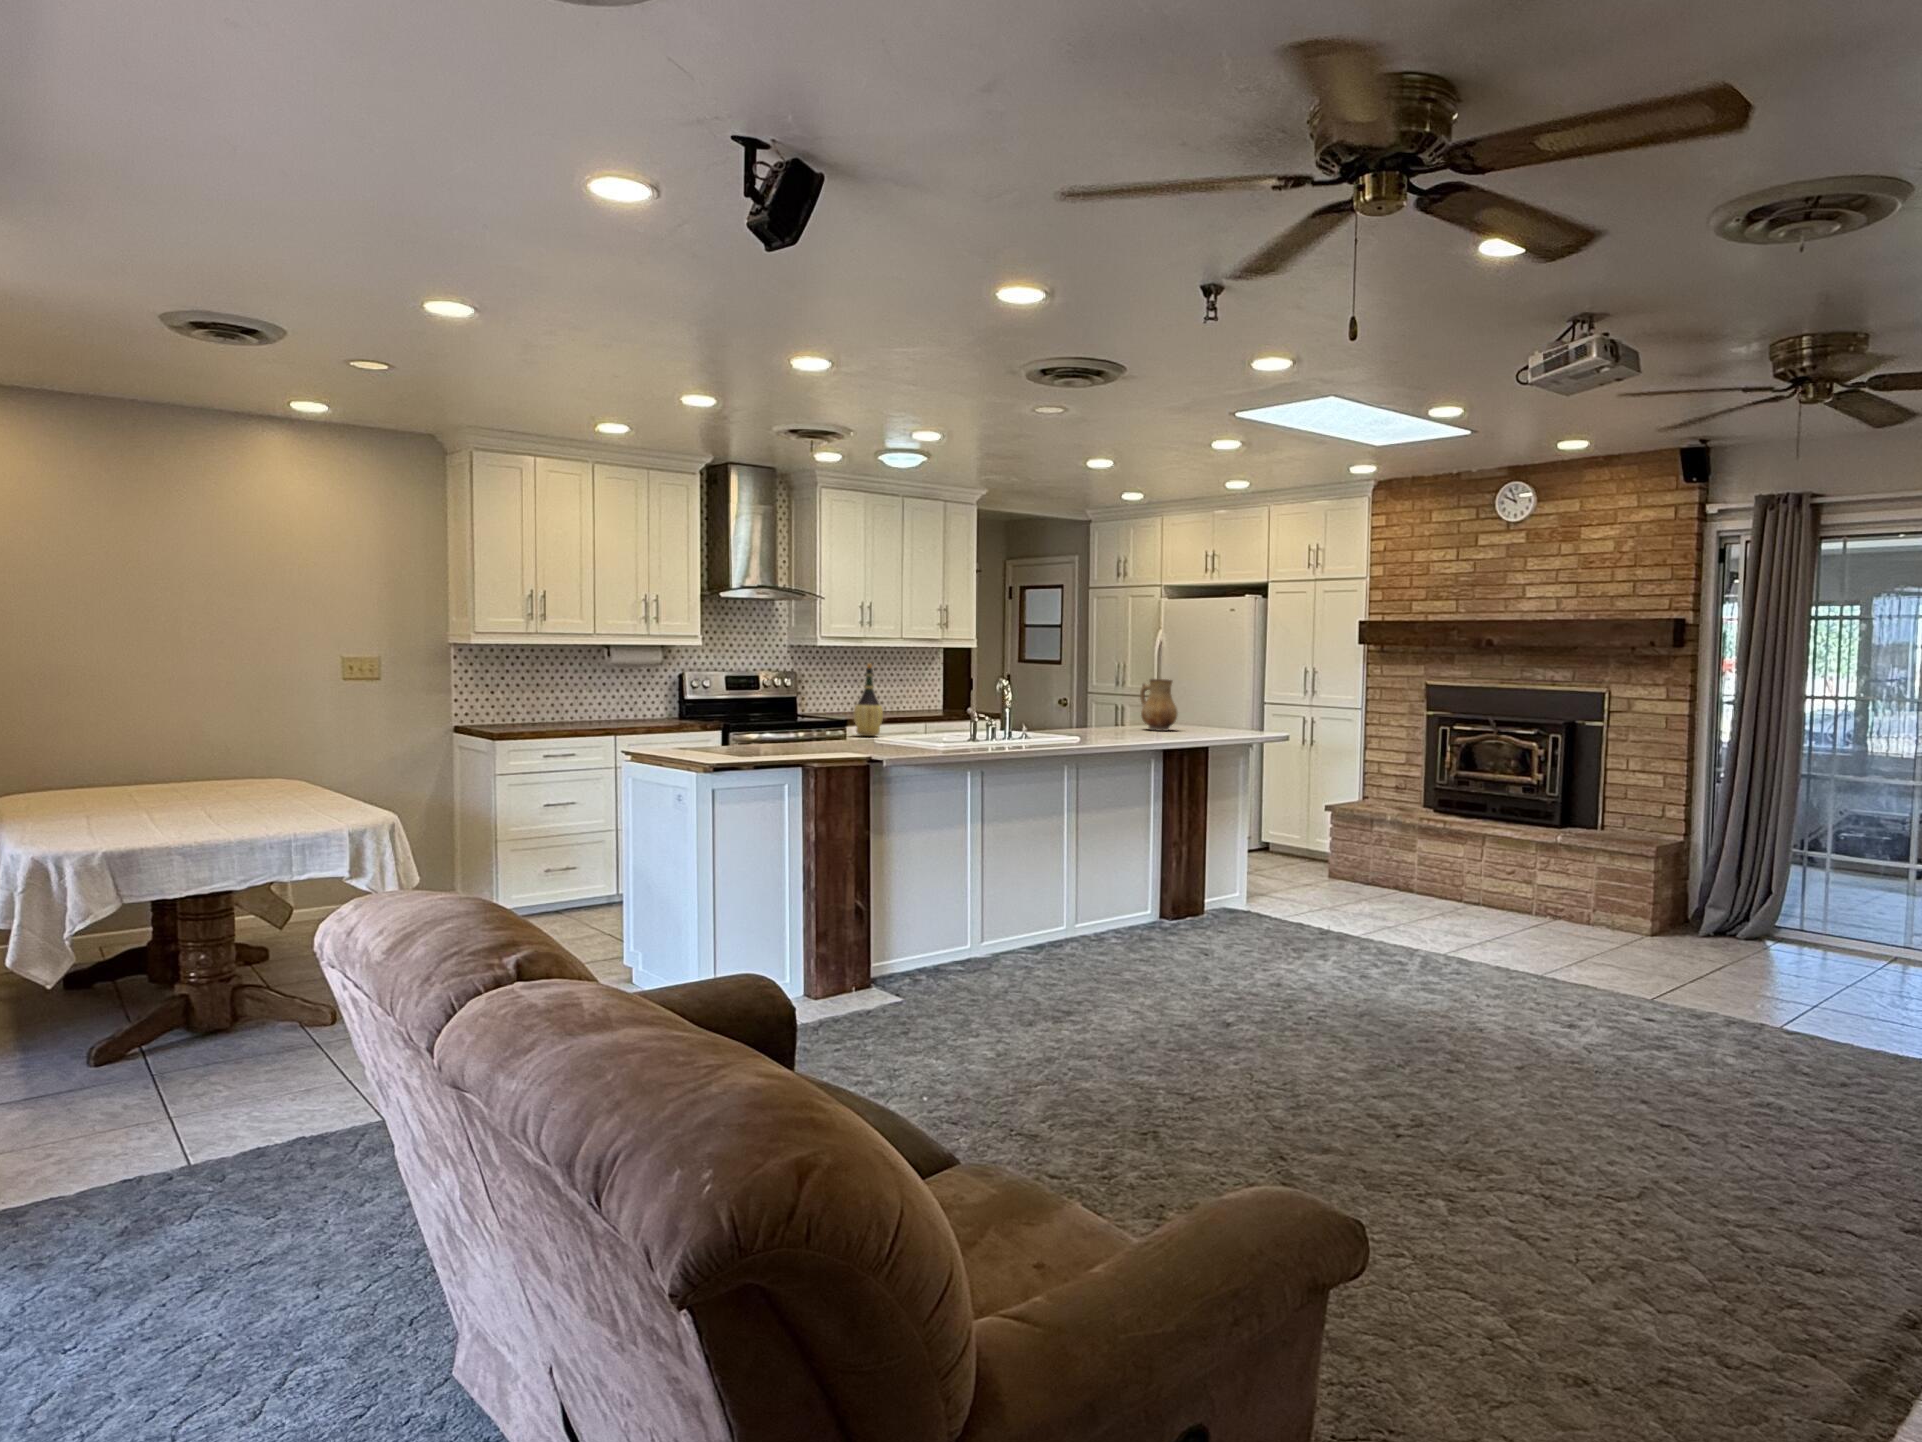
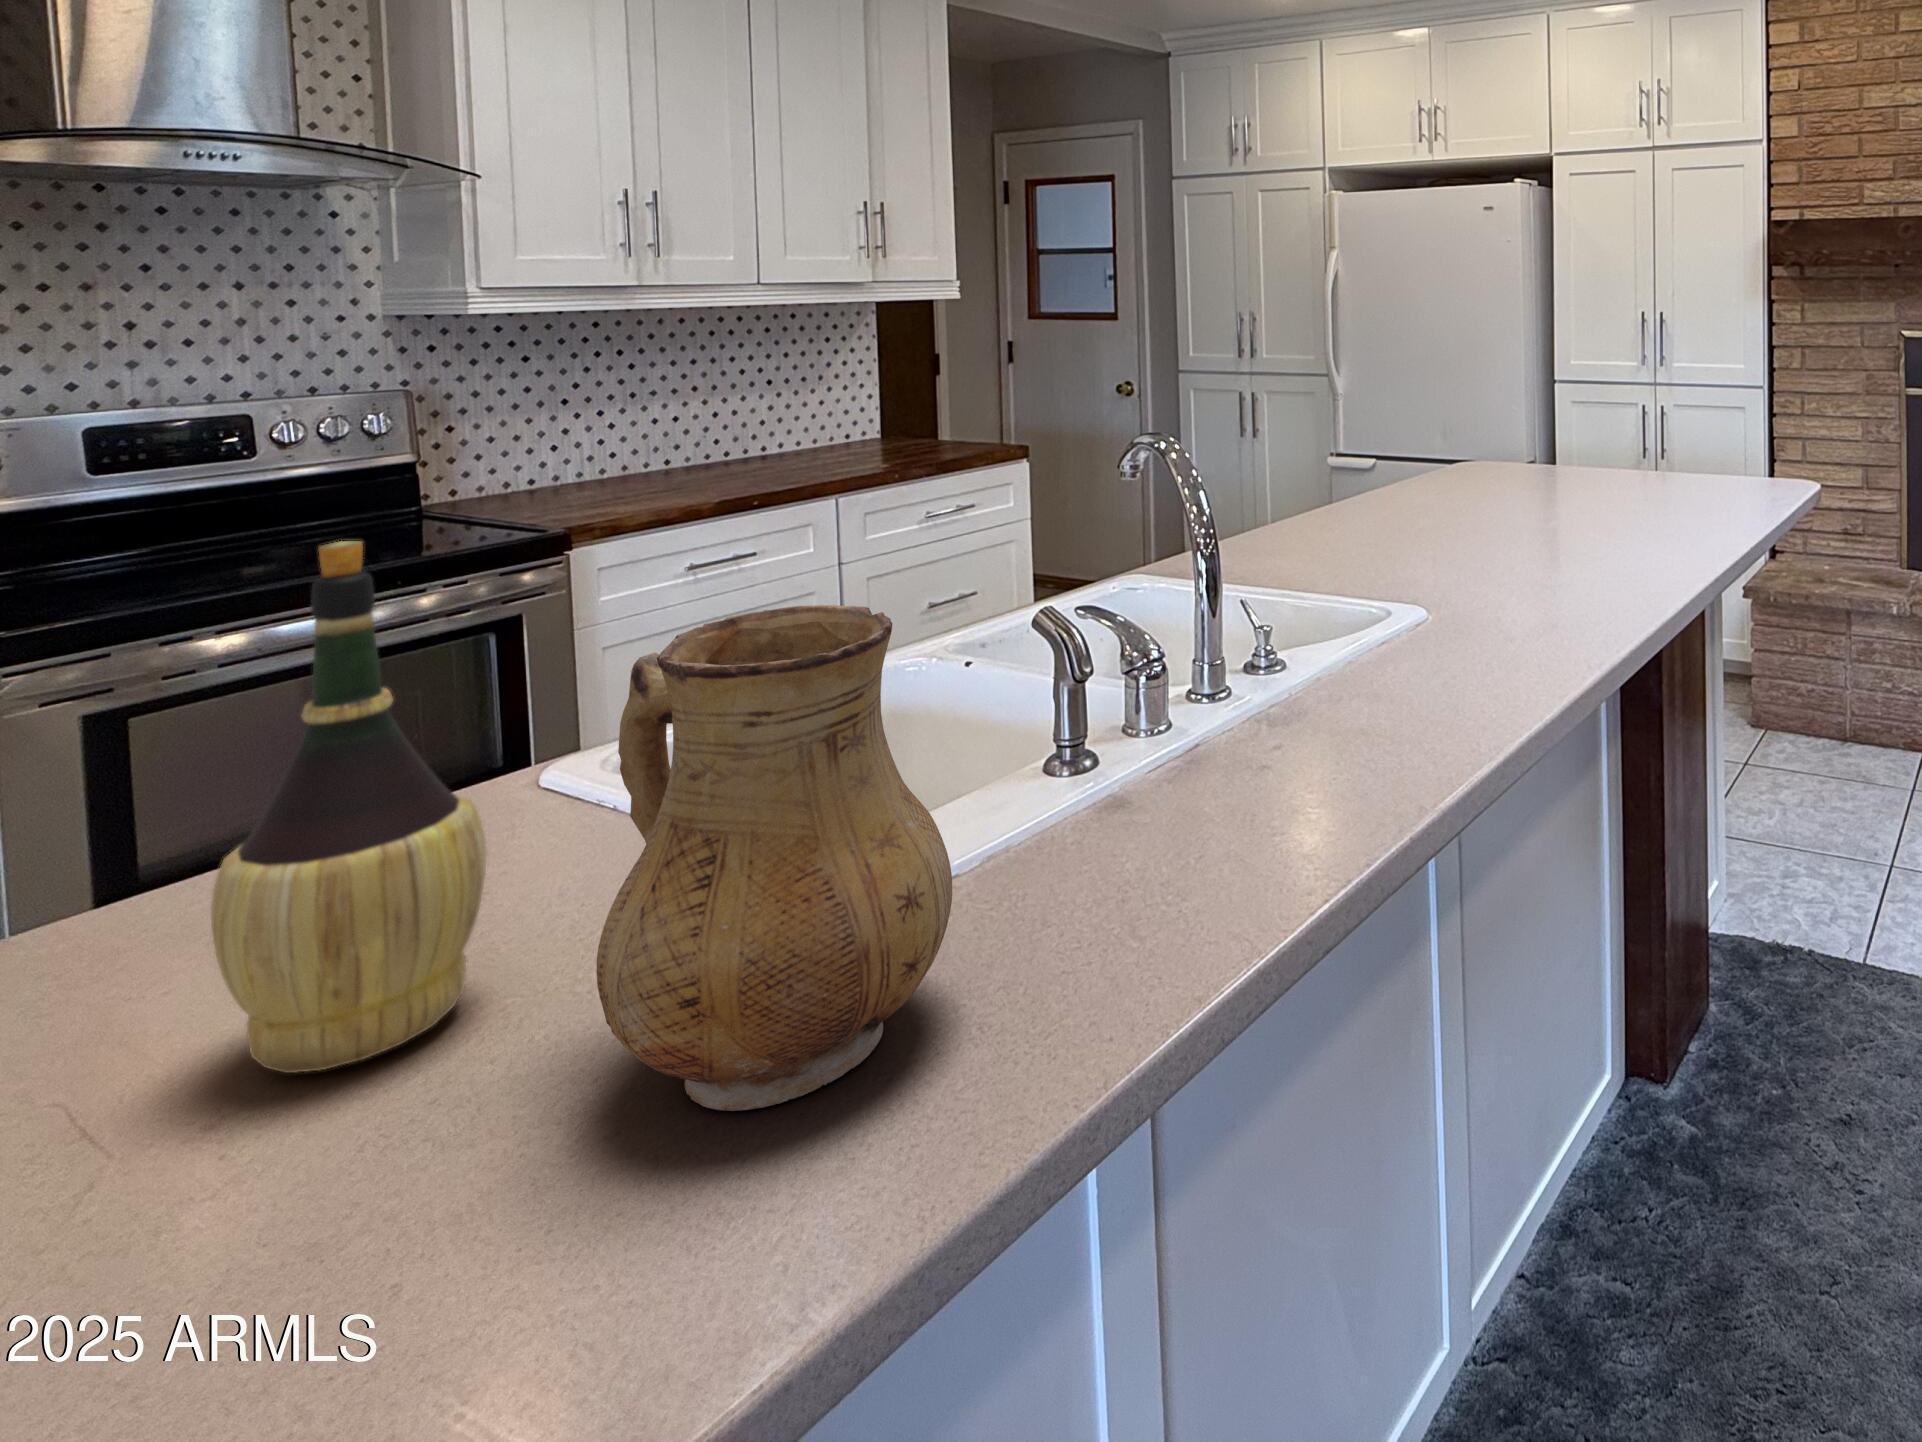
ceramic pitcher: present [1140,679,1178,731] -> present [597,605,952,1111]

